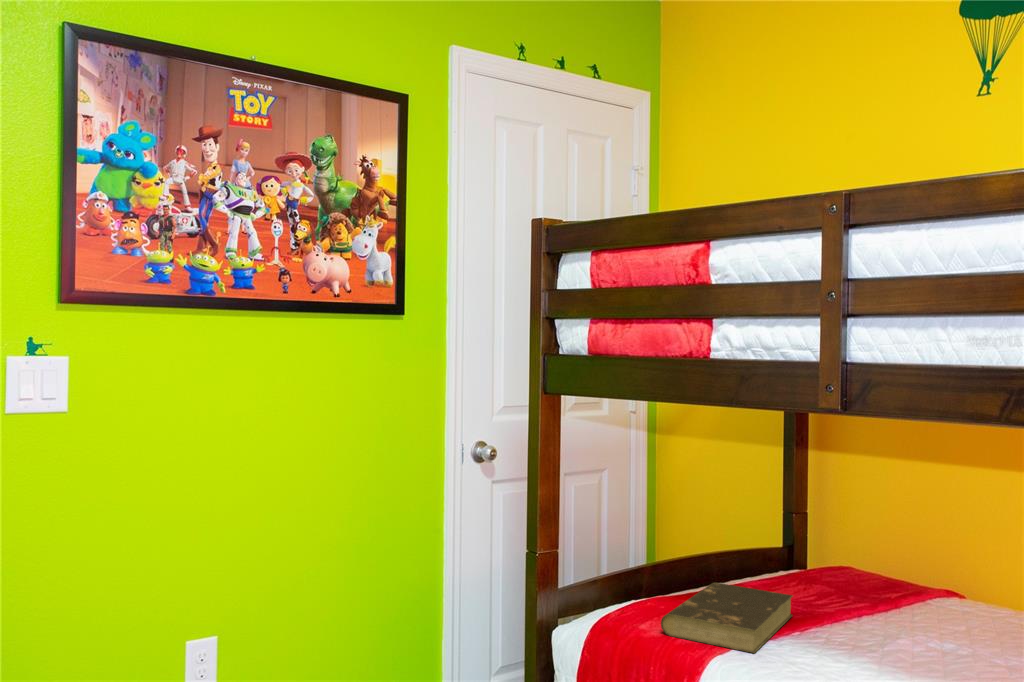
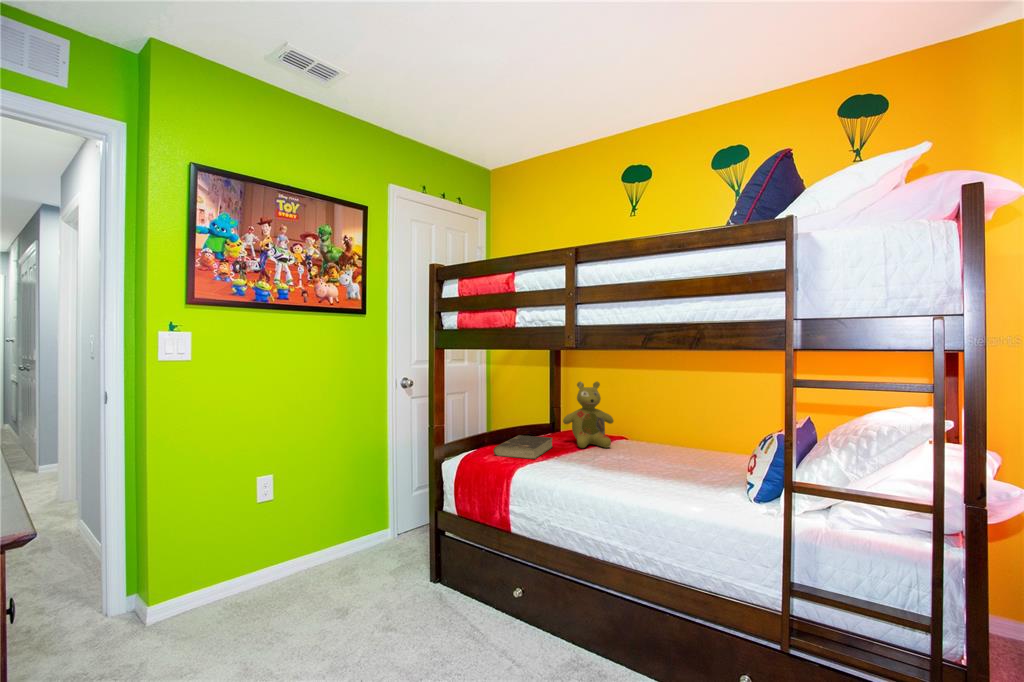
stuffed bear: none [815,471,934,628] -> present [563,381,613,448]

